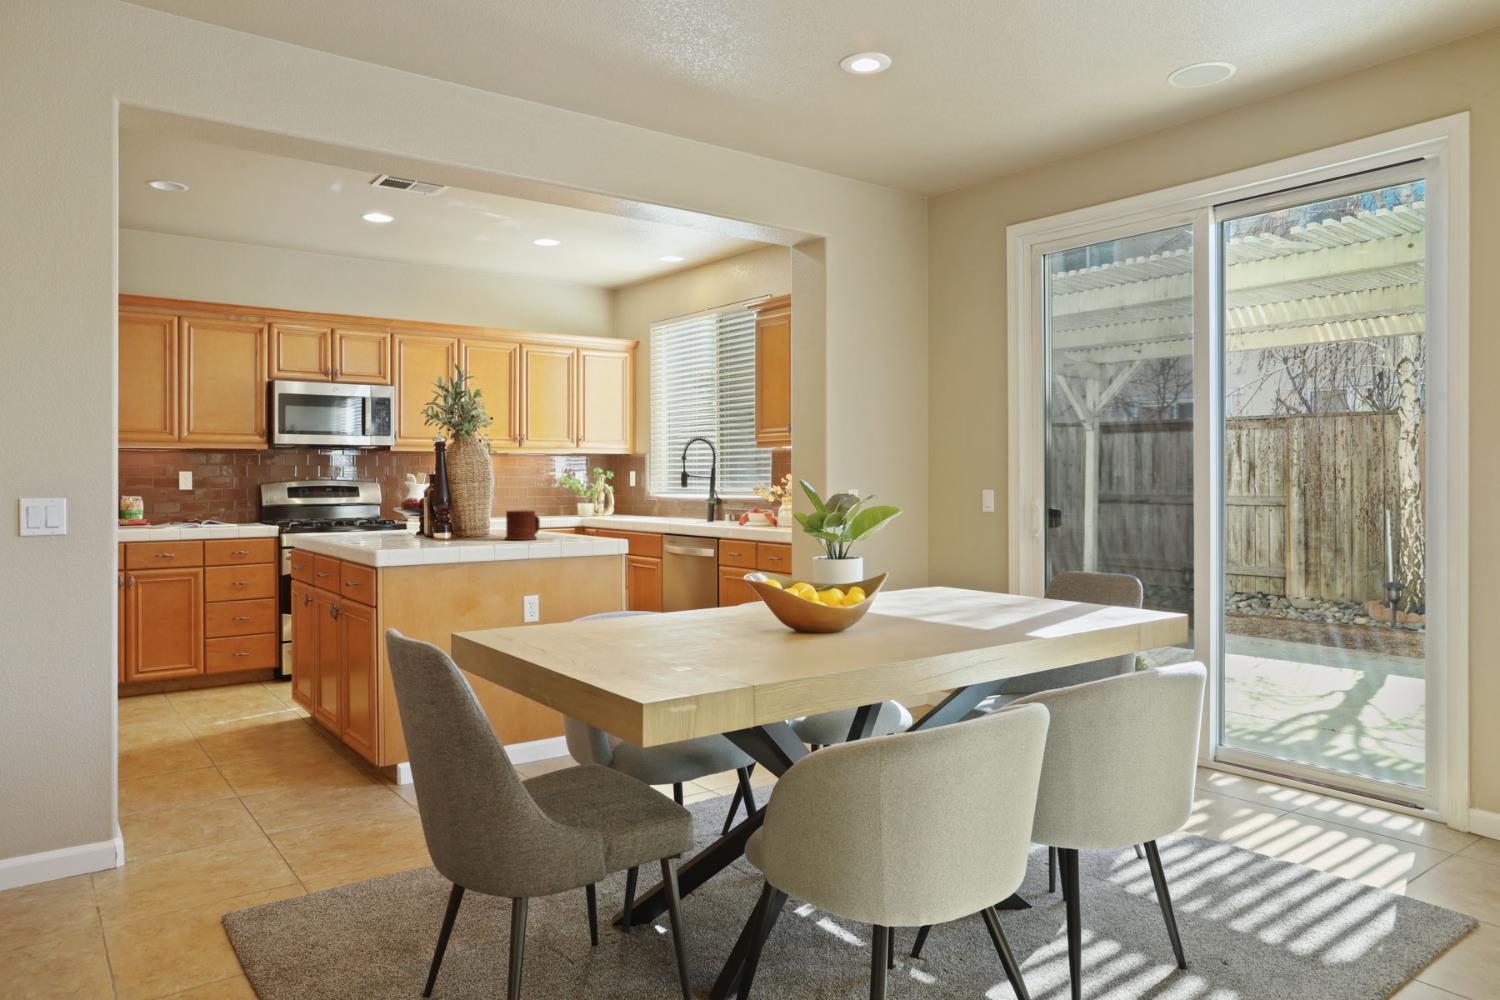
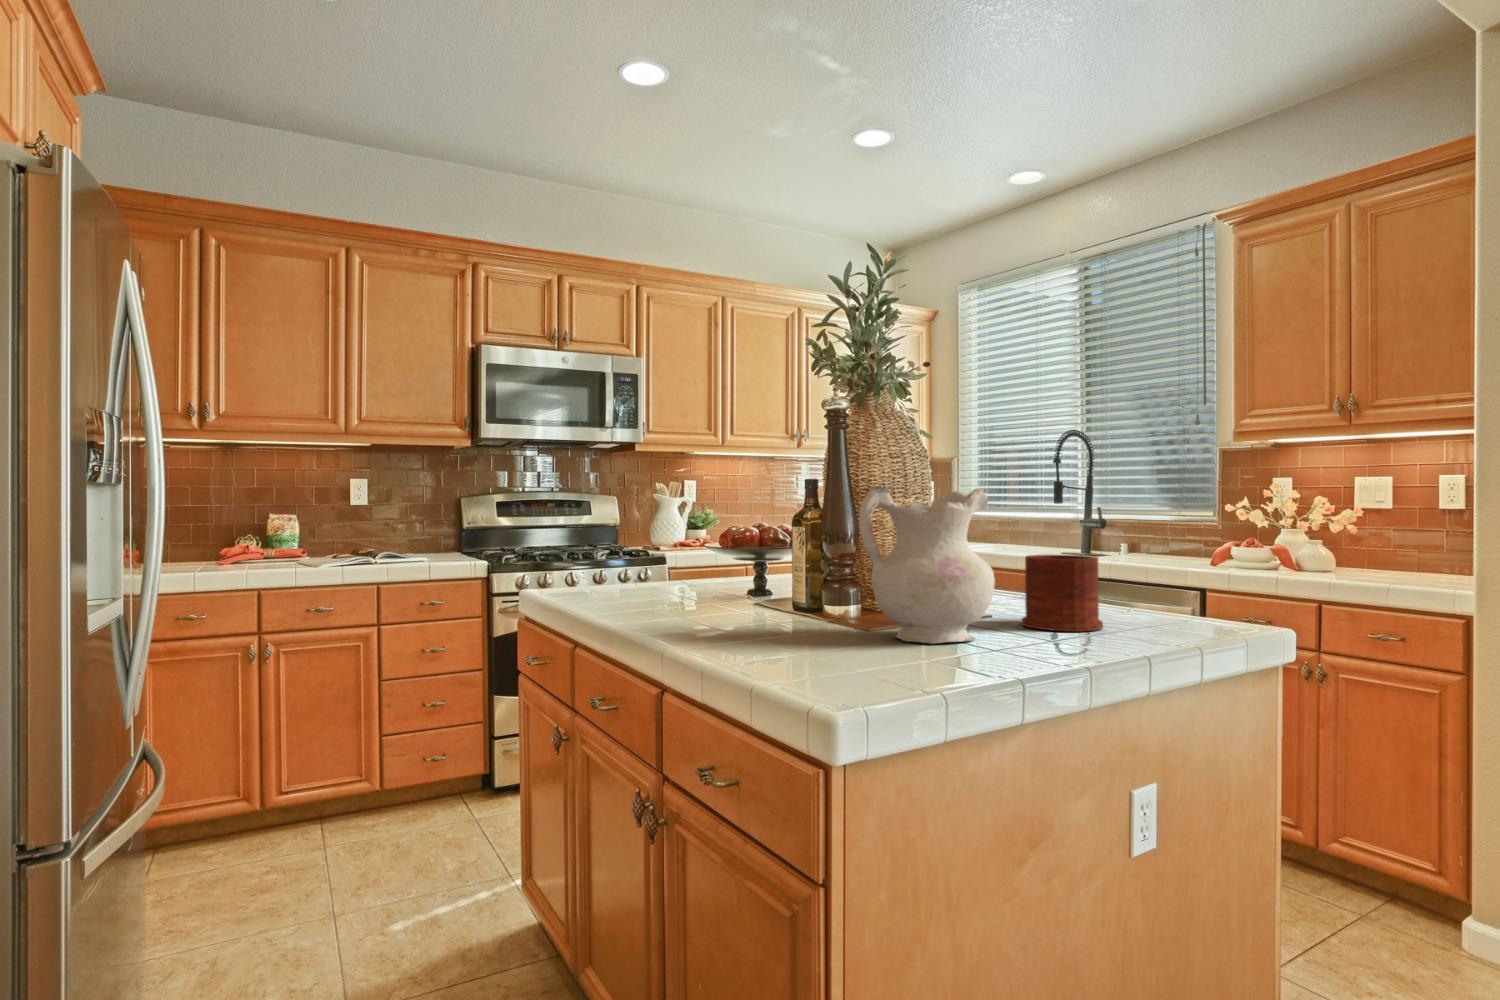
ceramic pitcher: none [423,481,479,542] -> present [859,485,995,644]

